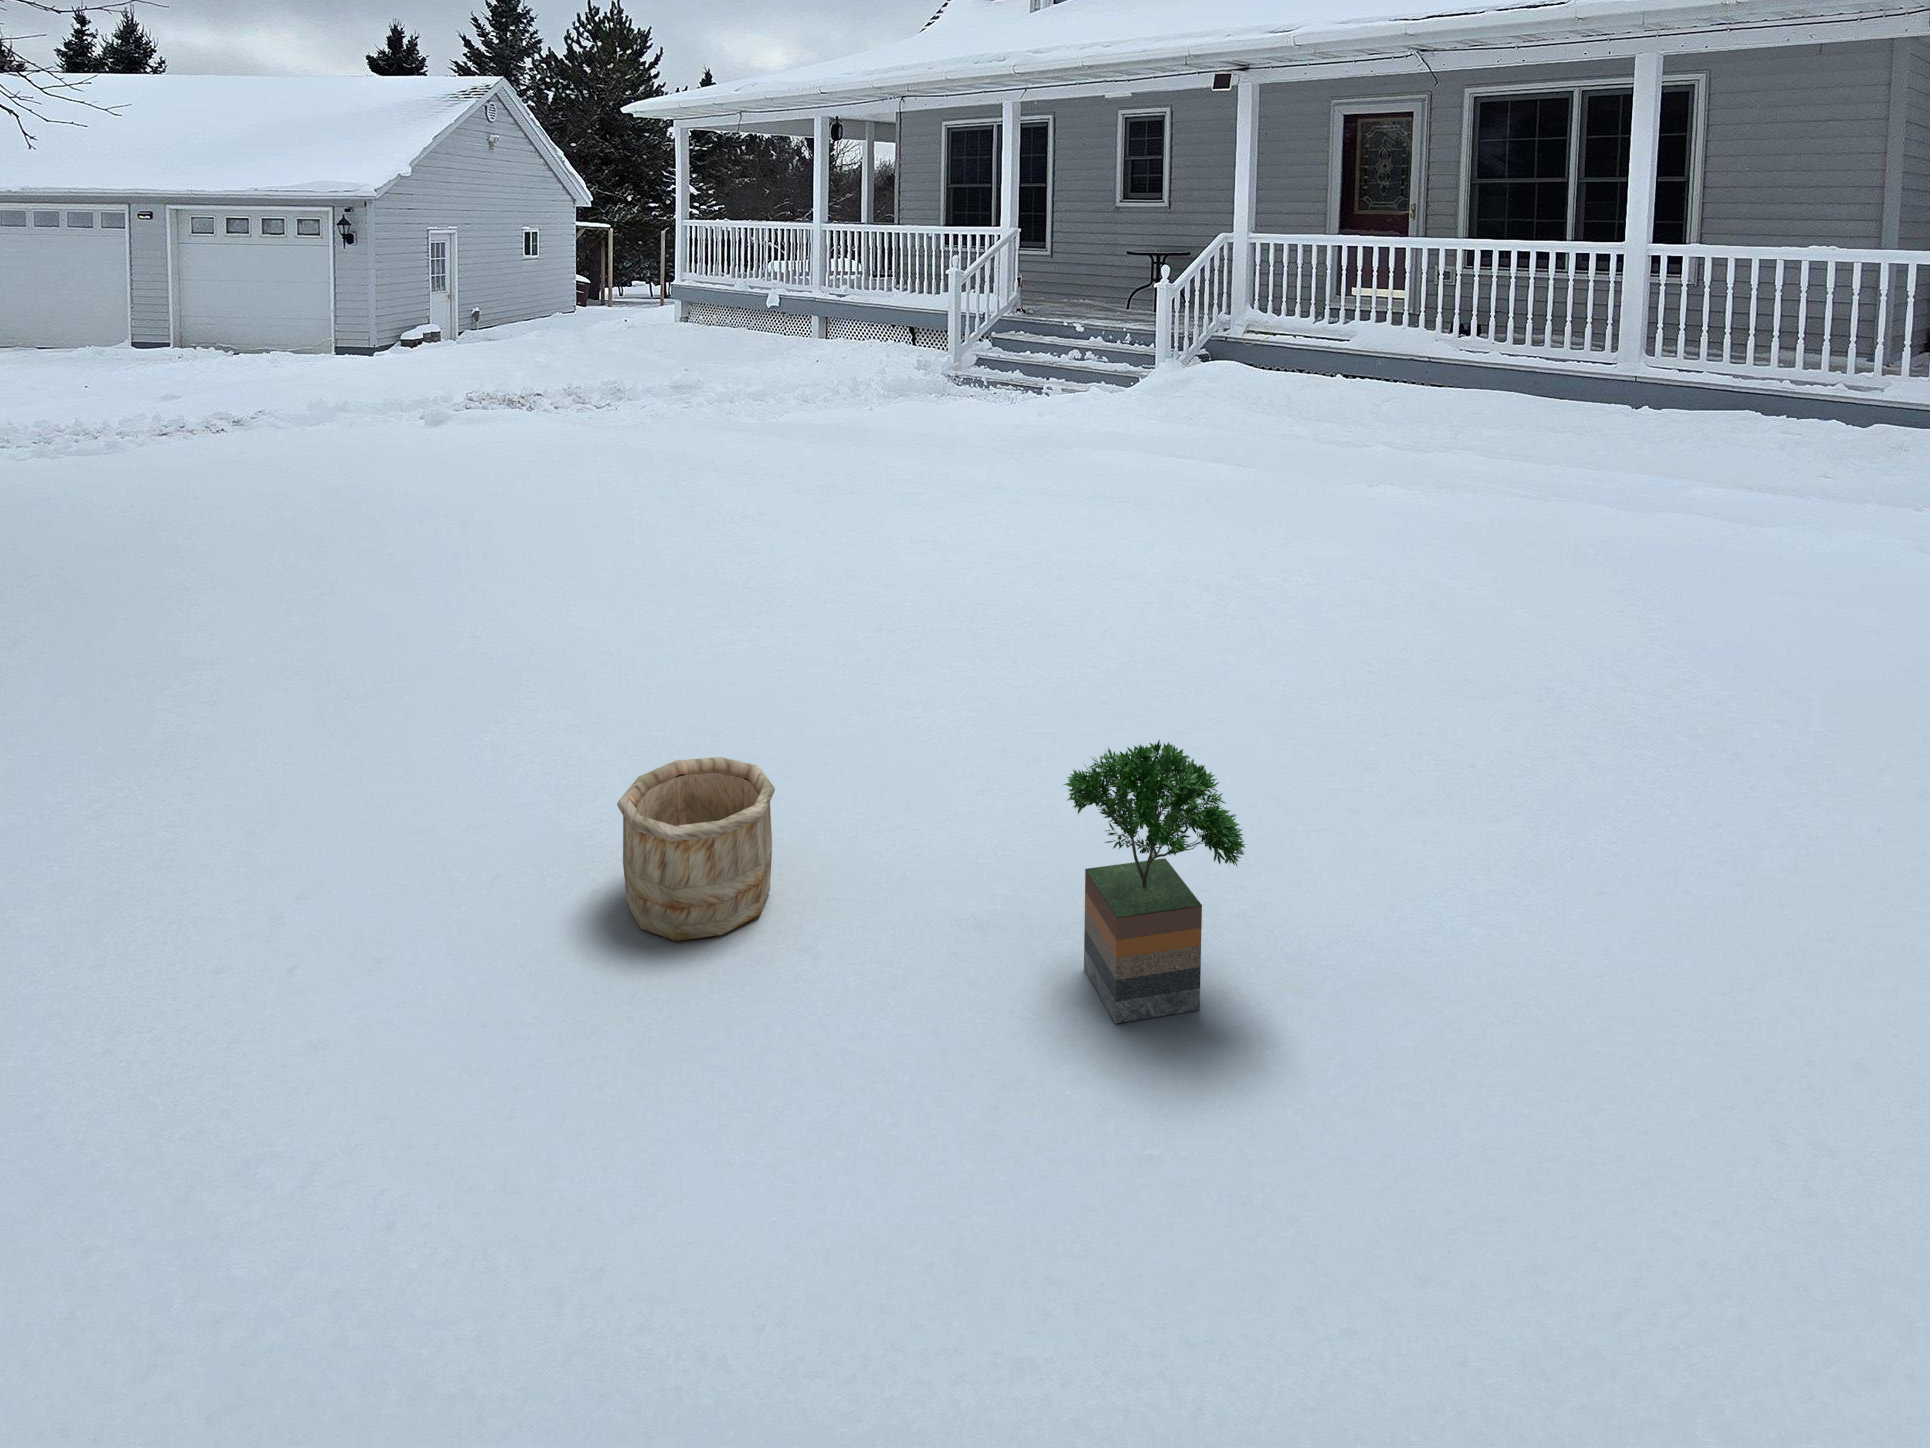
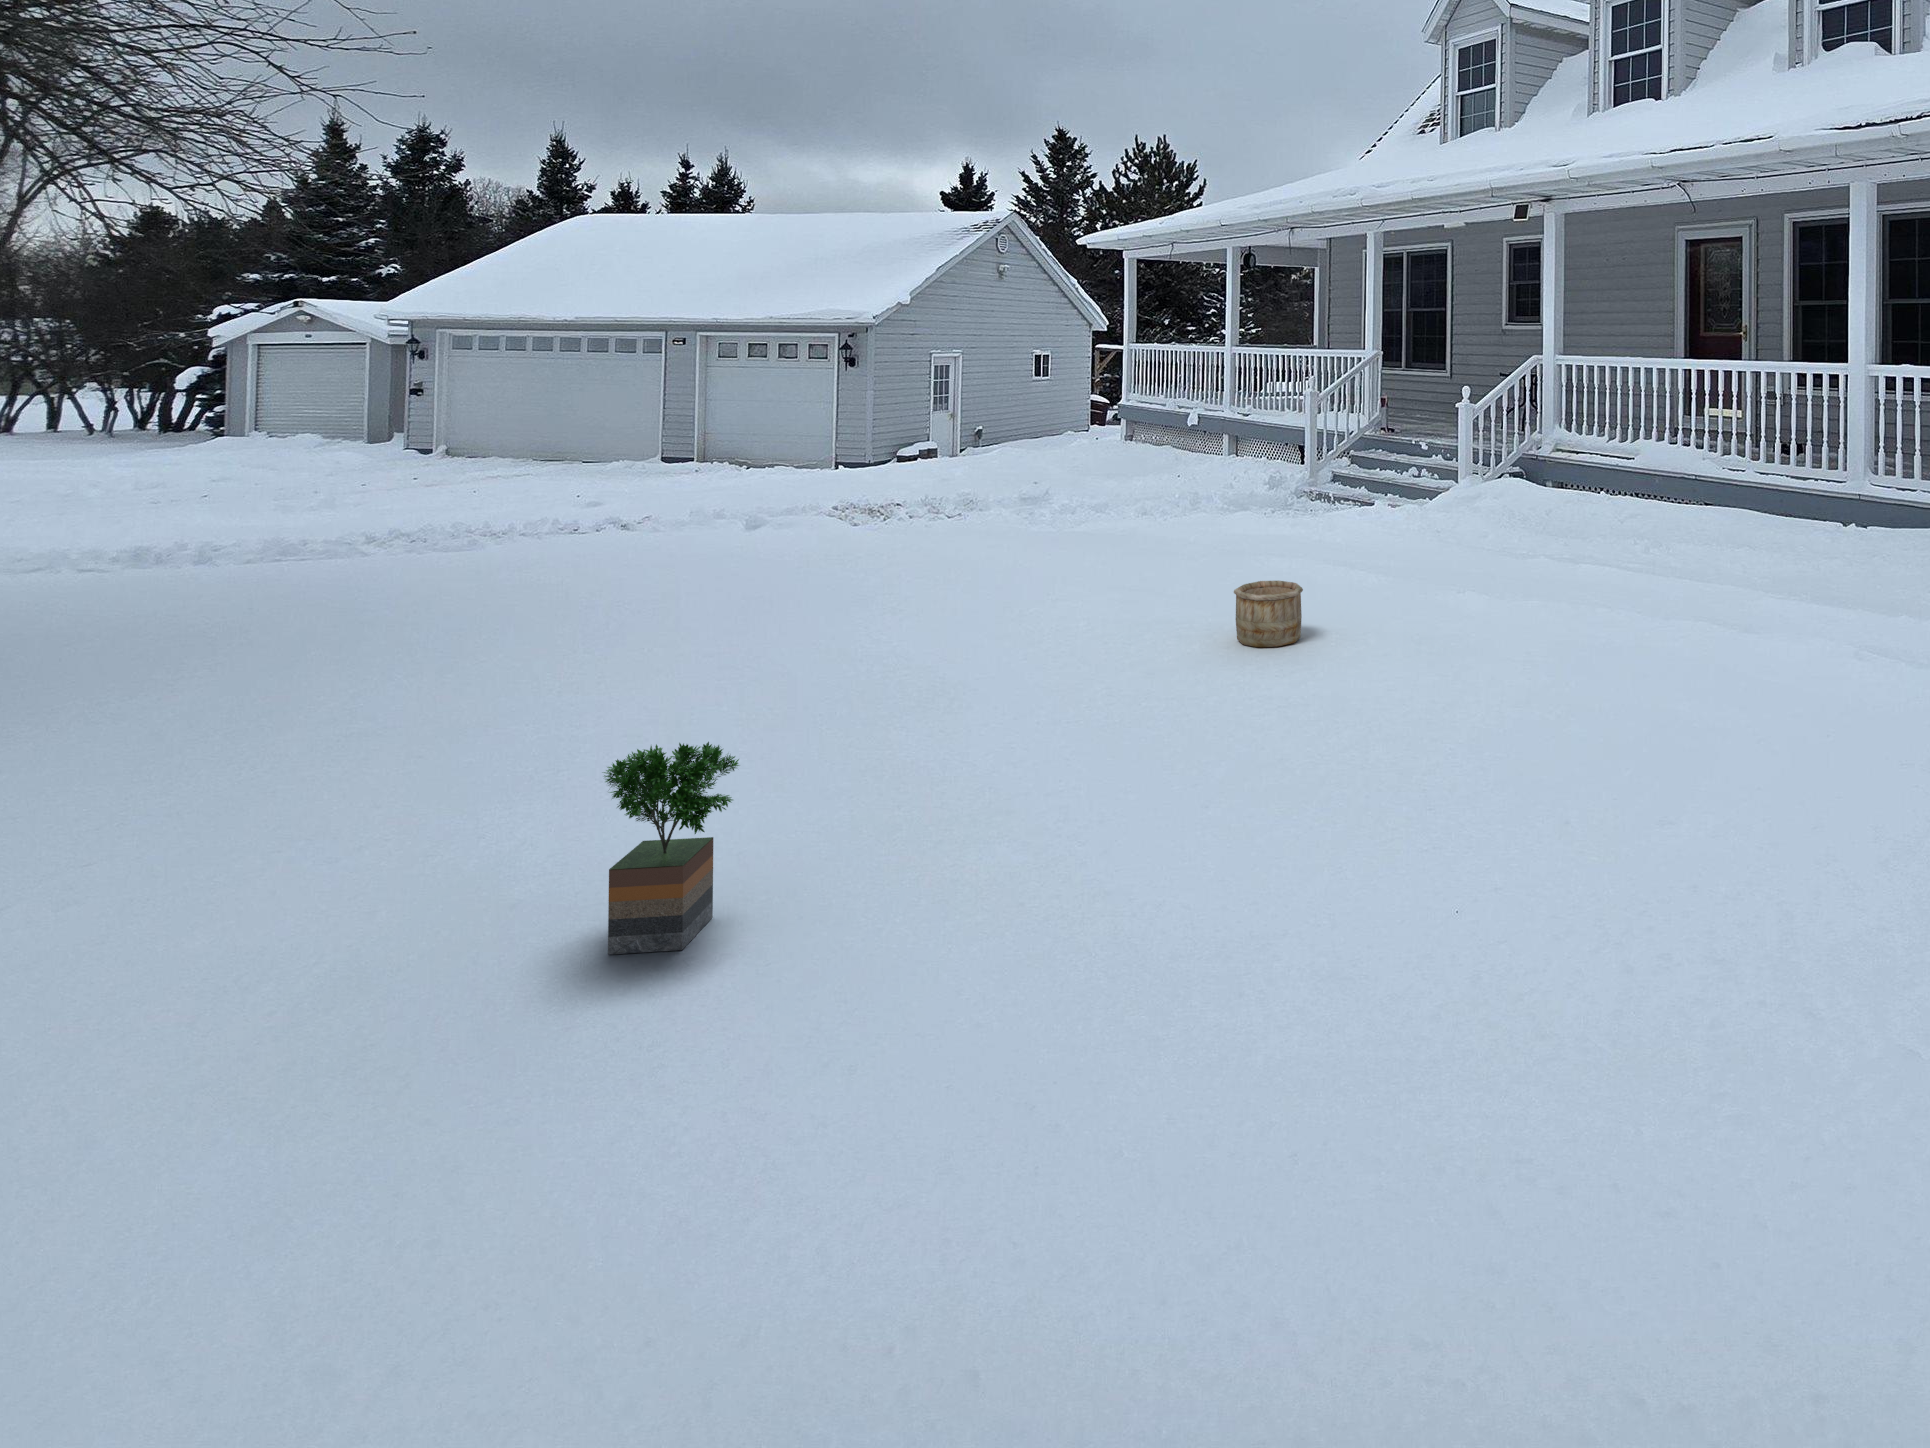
wooden bucket: present [617,757,775,941] -> present [1234,581,1303,647]

